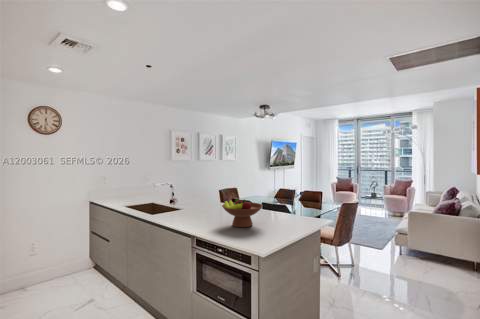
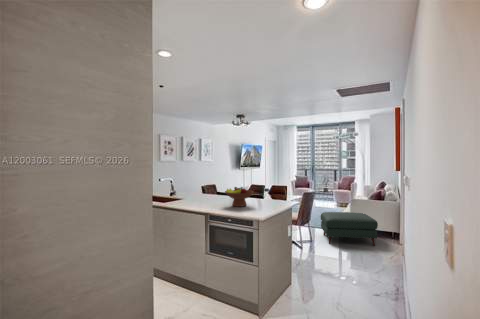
ottoman: none [366,228,452,281] -> present [321,212,378,246]

